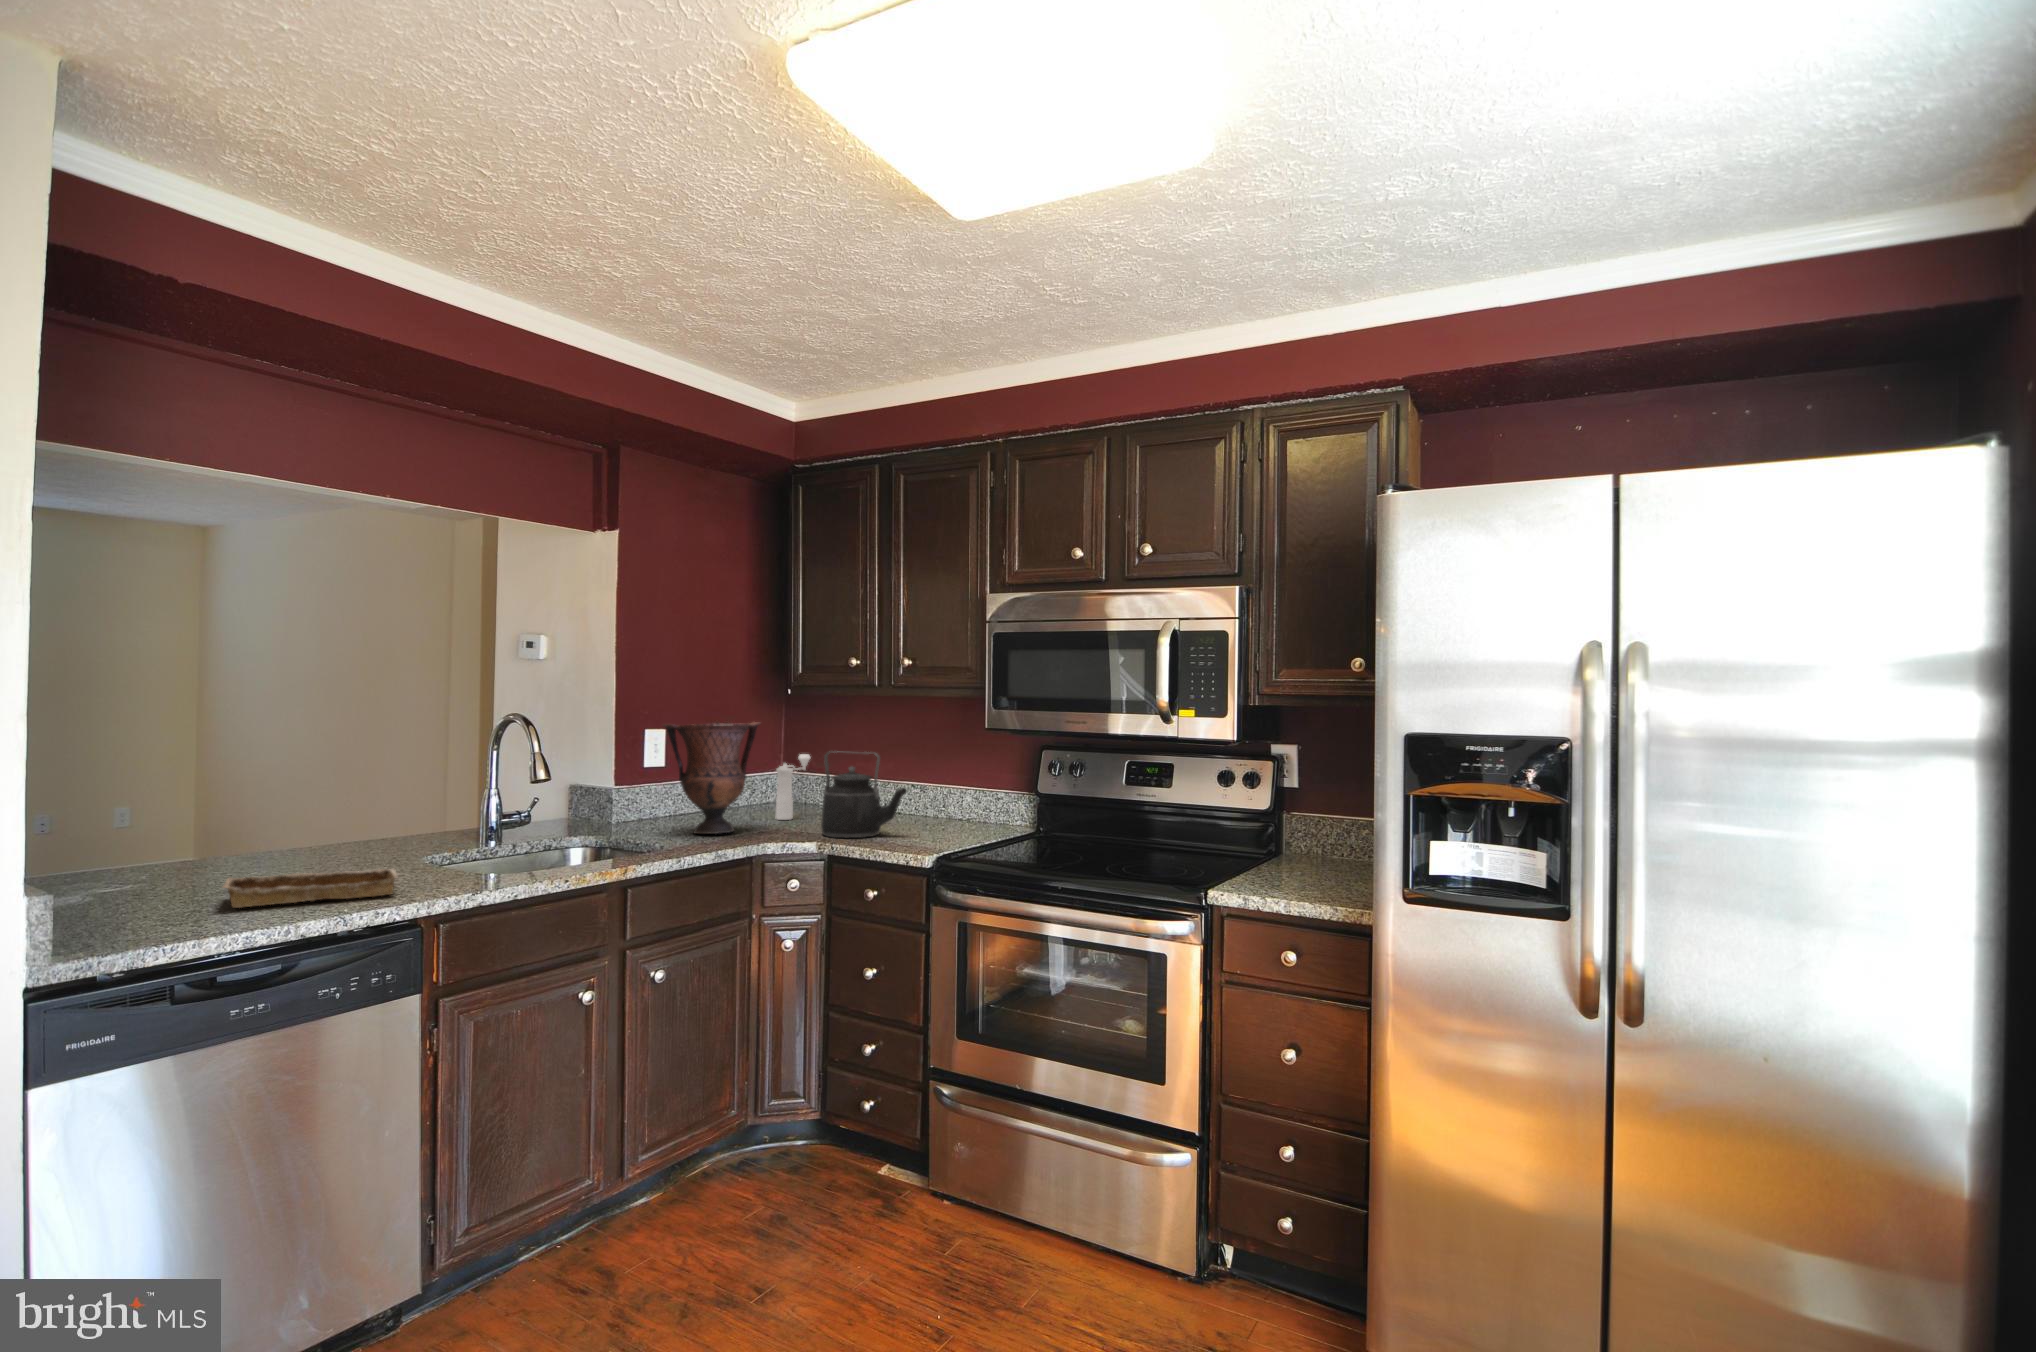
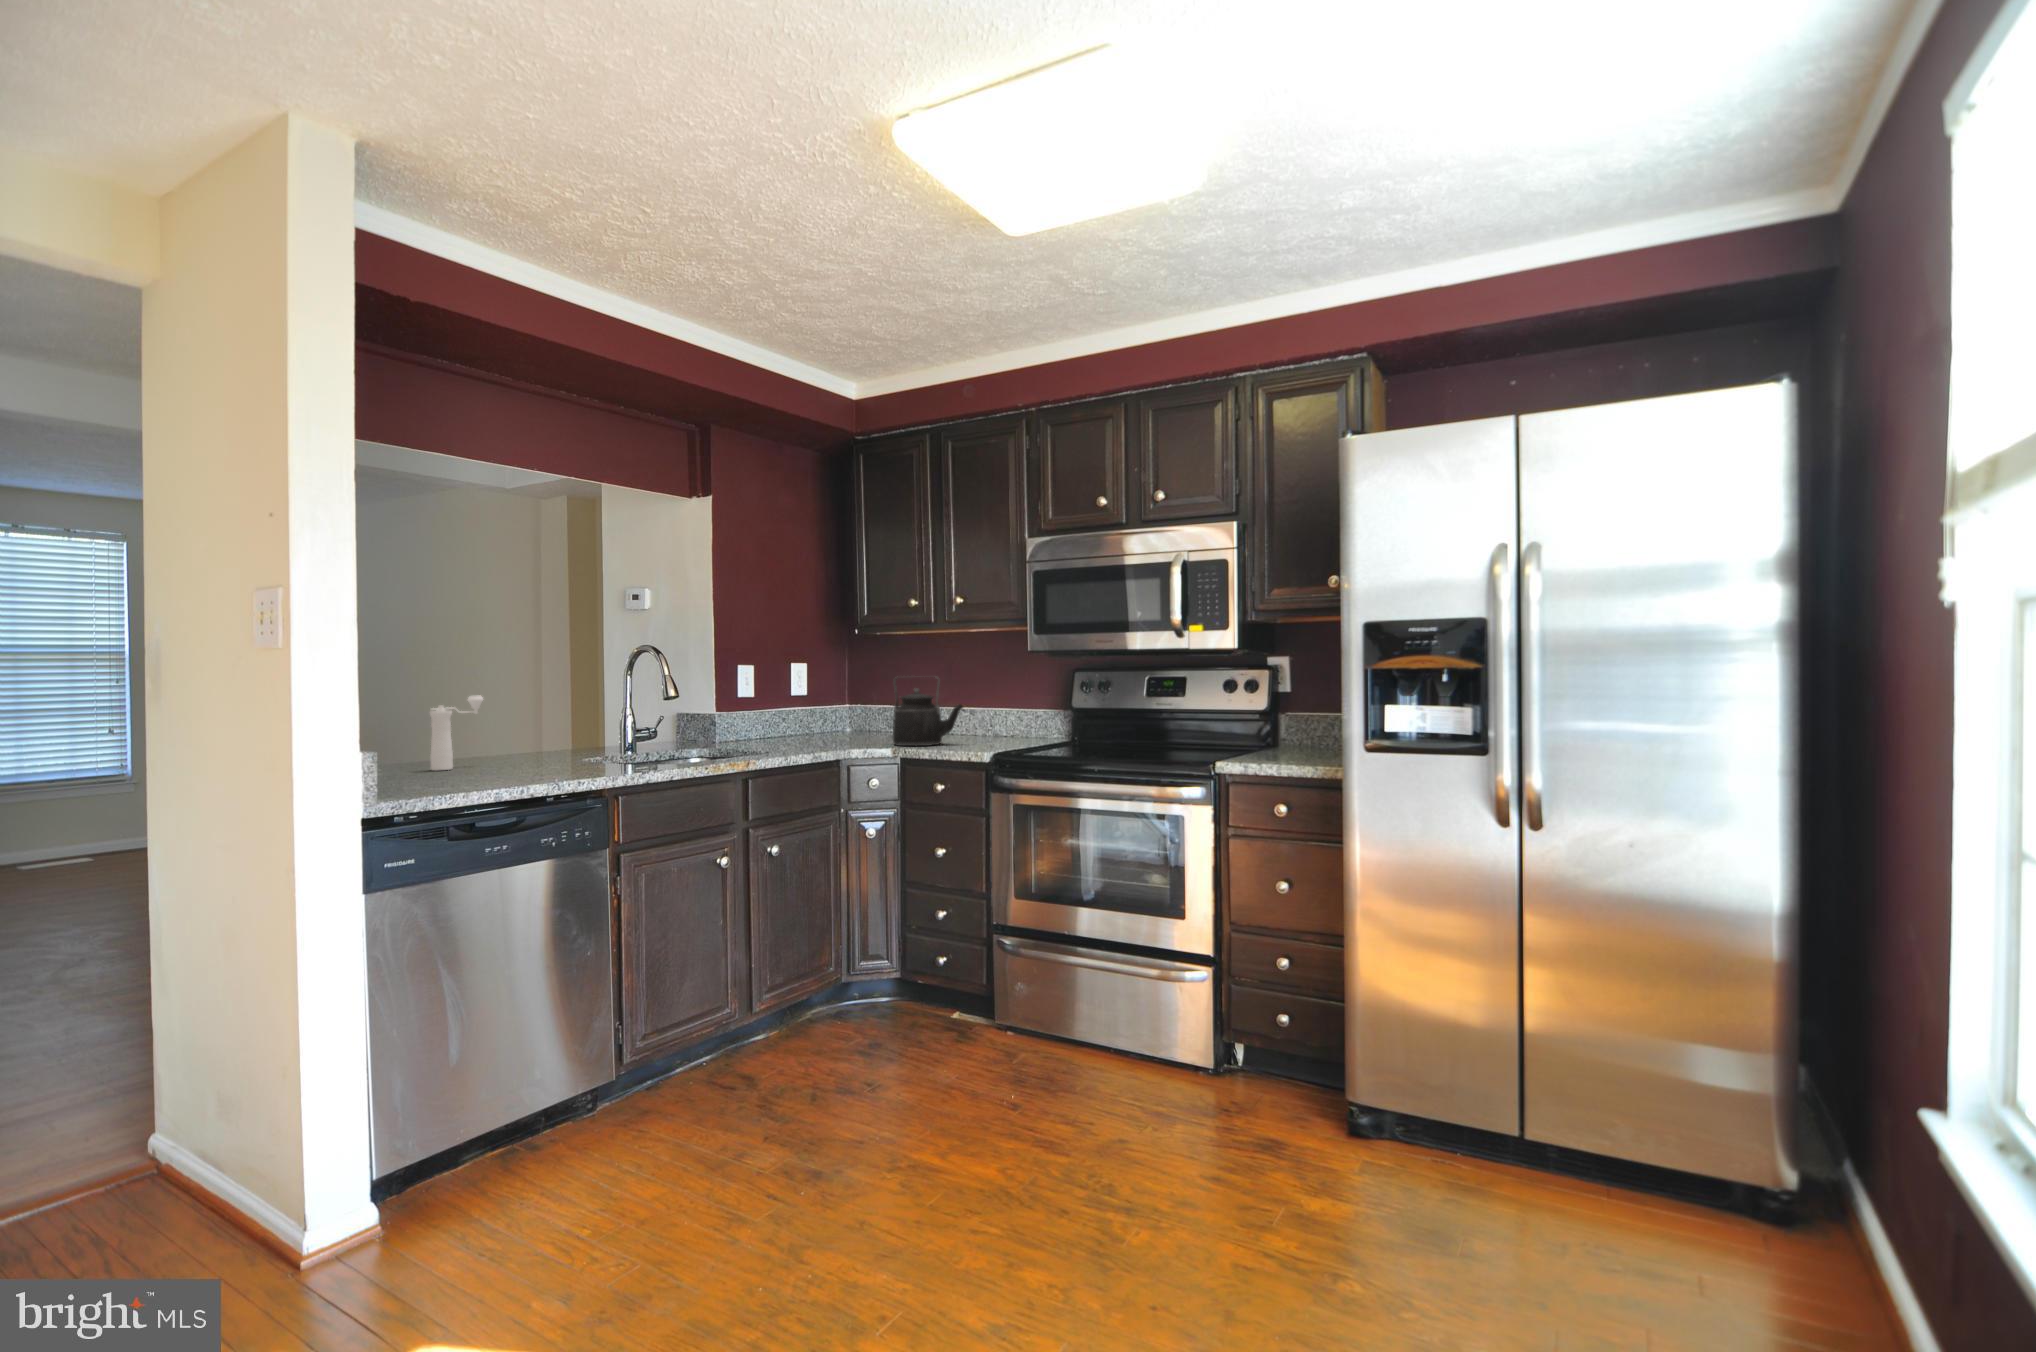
vase: present [663,722,760,834] -> none [759,654,839,746]
pepper mill: present [776,754,810,820] -> present [430,695,483,771]
tray: present [223,869,397,908] -> none [457,759,585,781]

